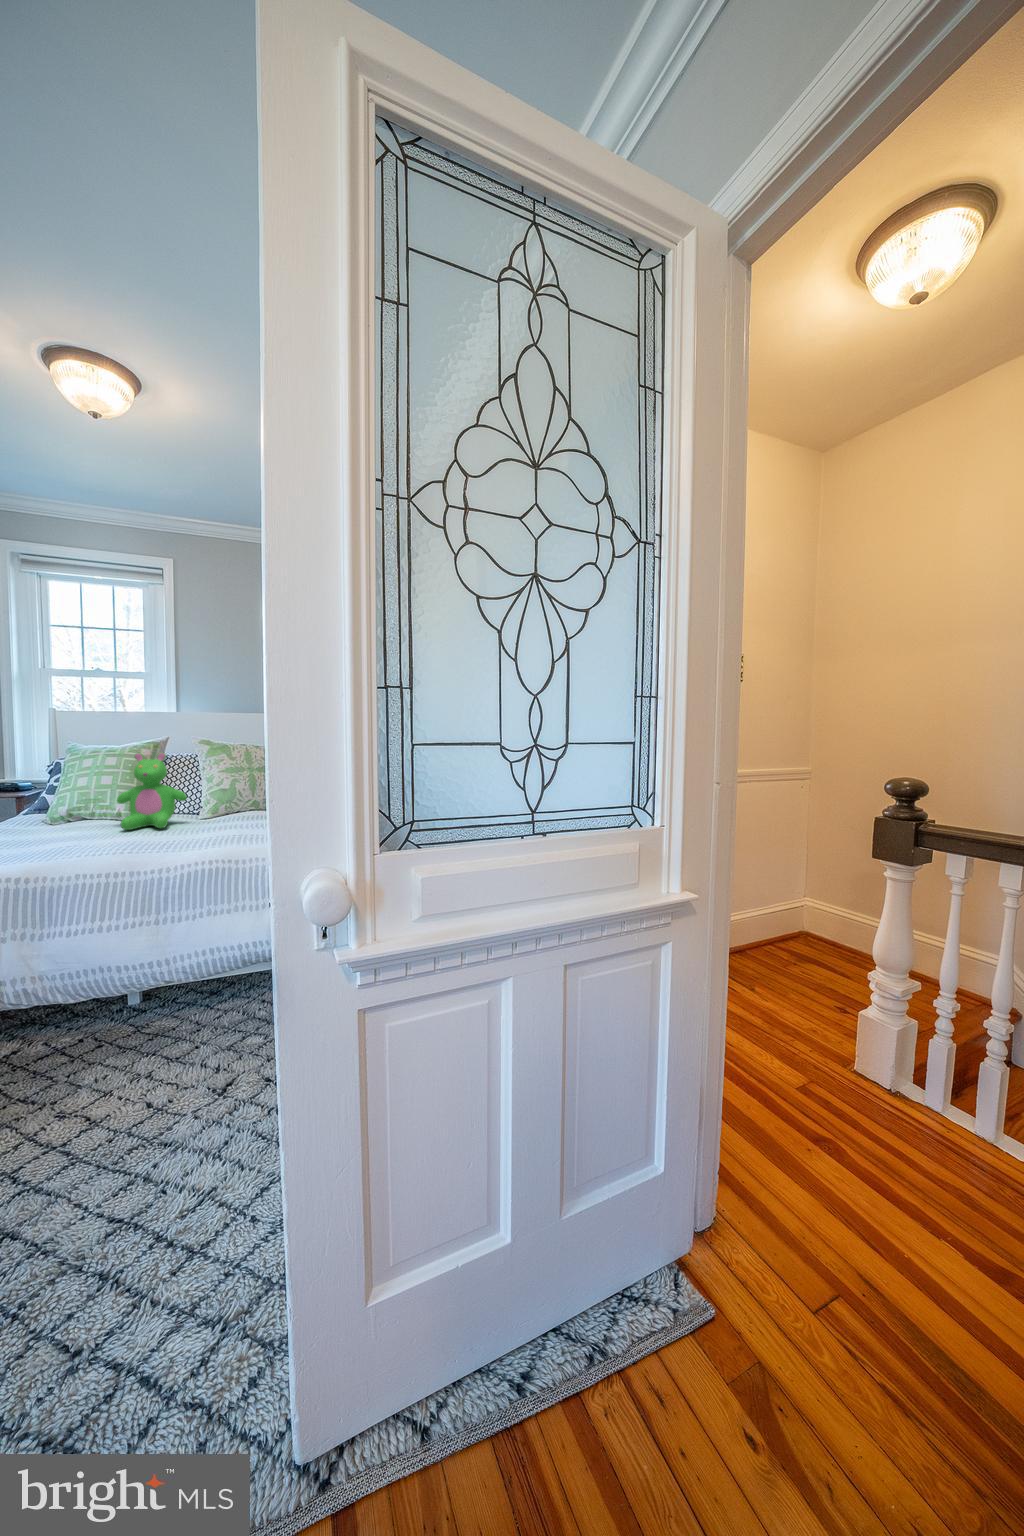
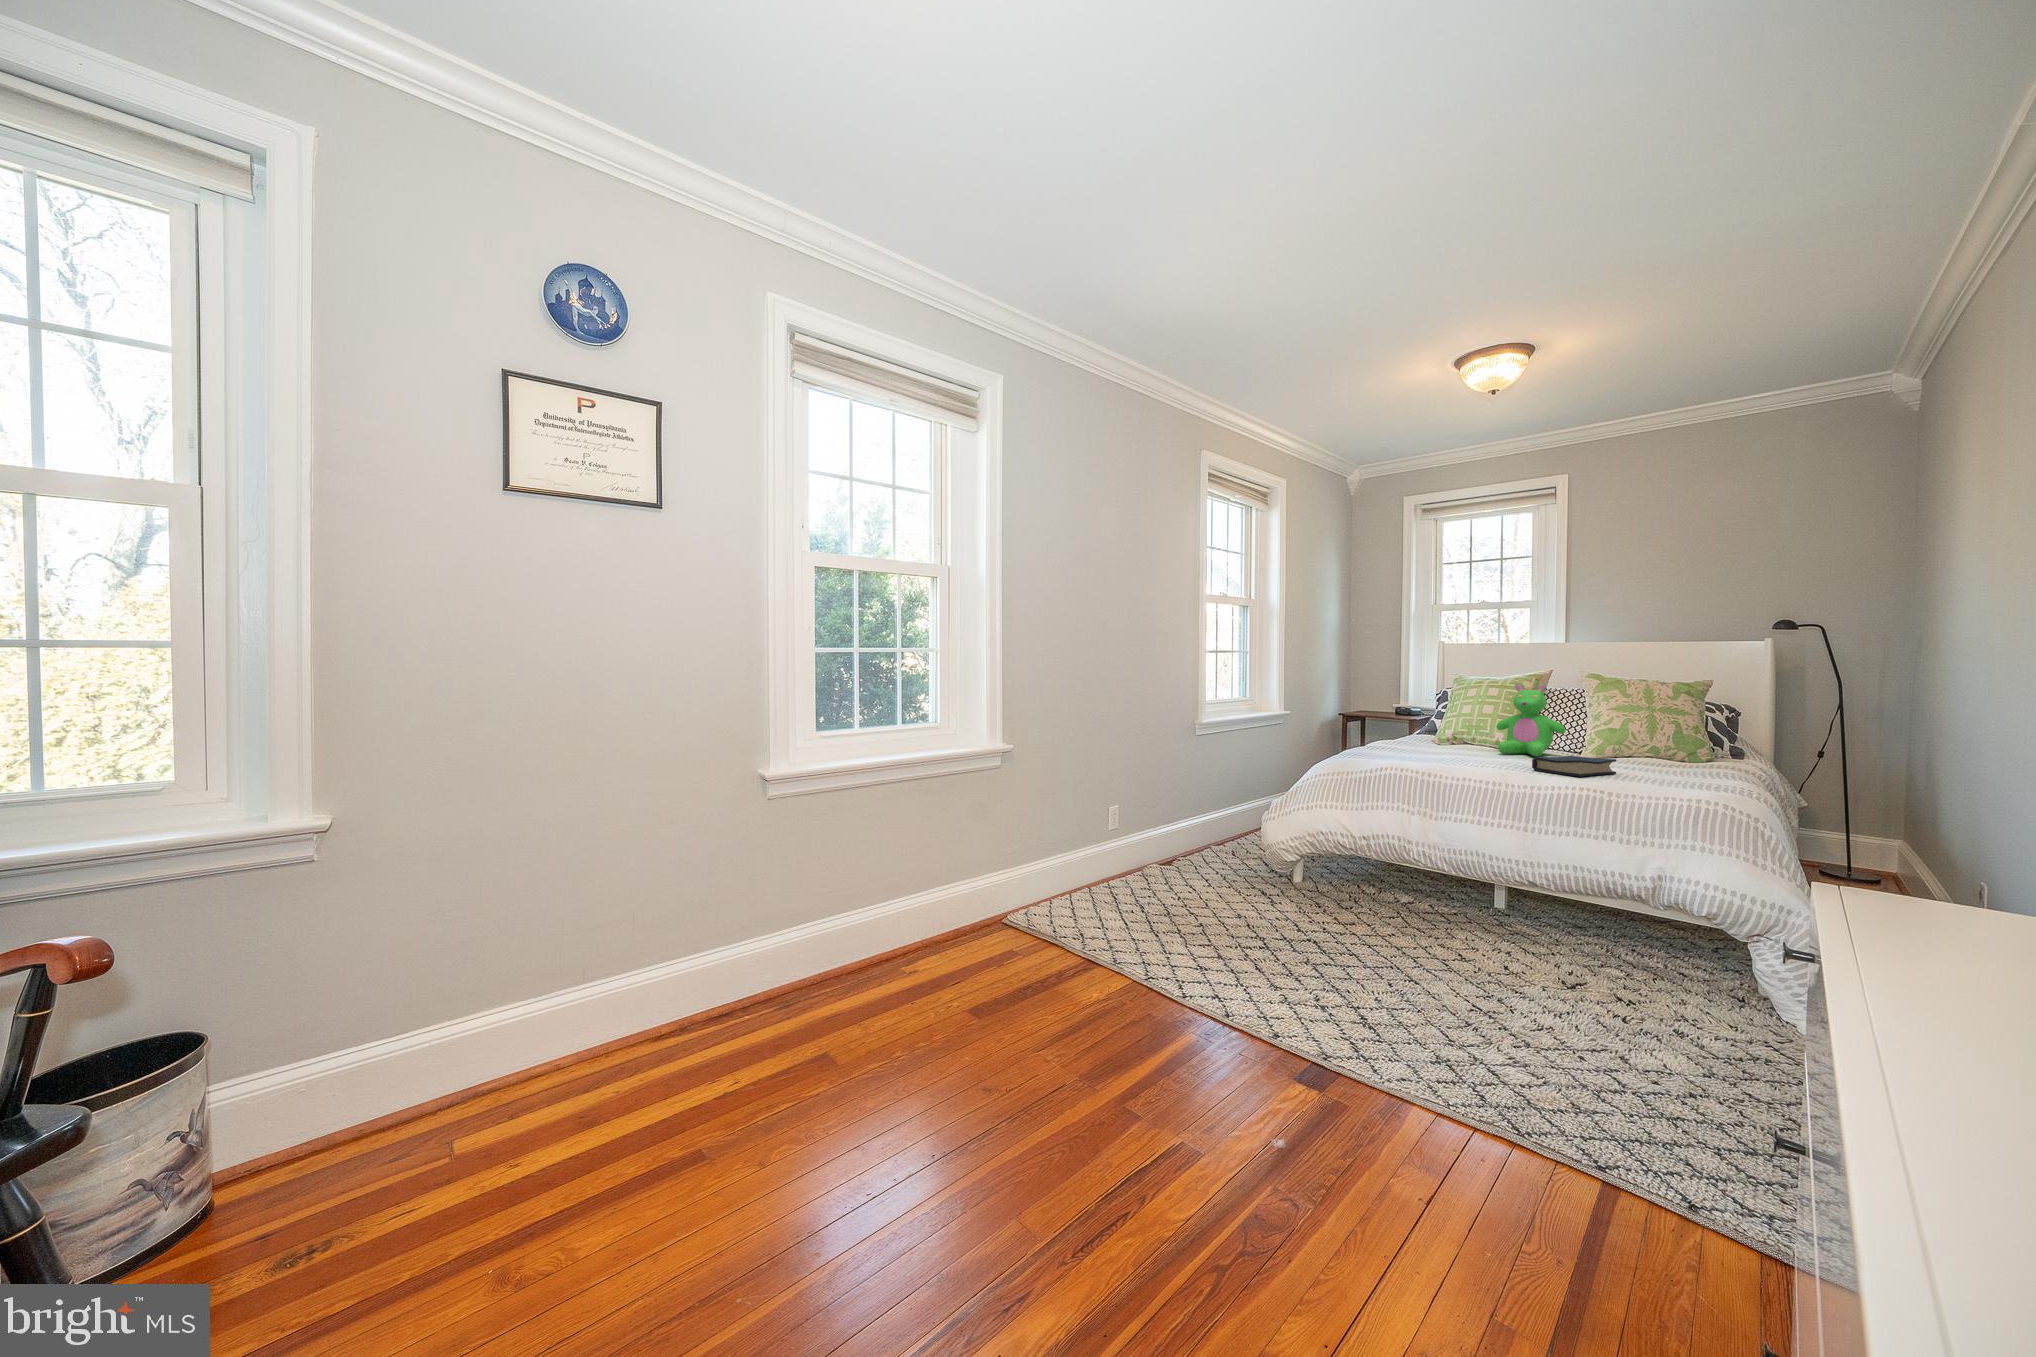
hardback book: none [160,825,238,851] -> present [1532,756,1616,777]

